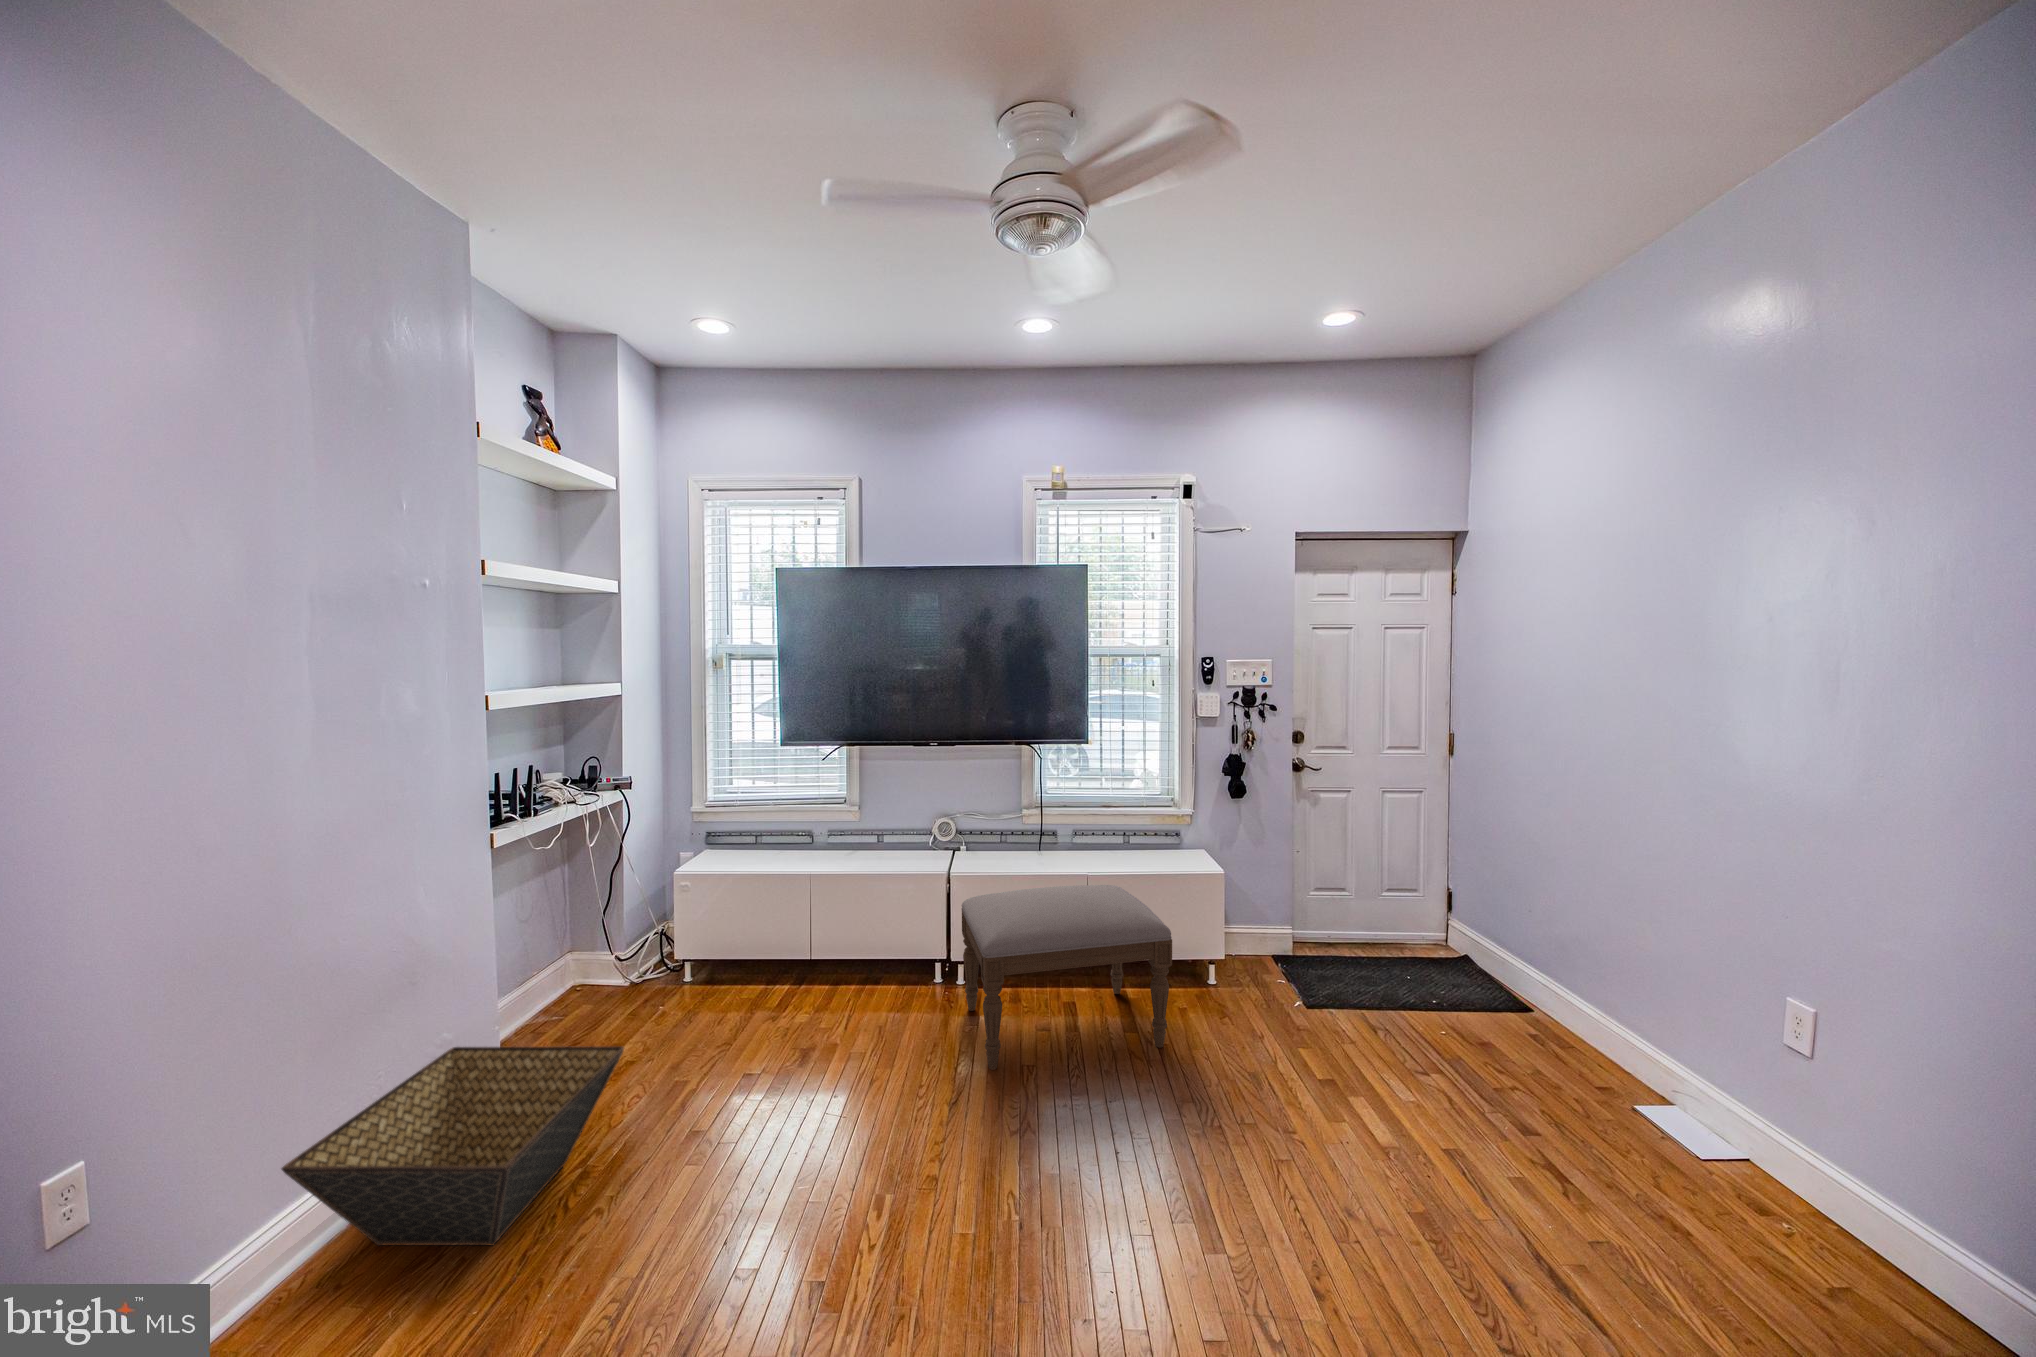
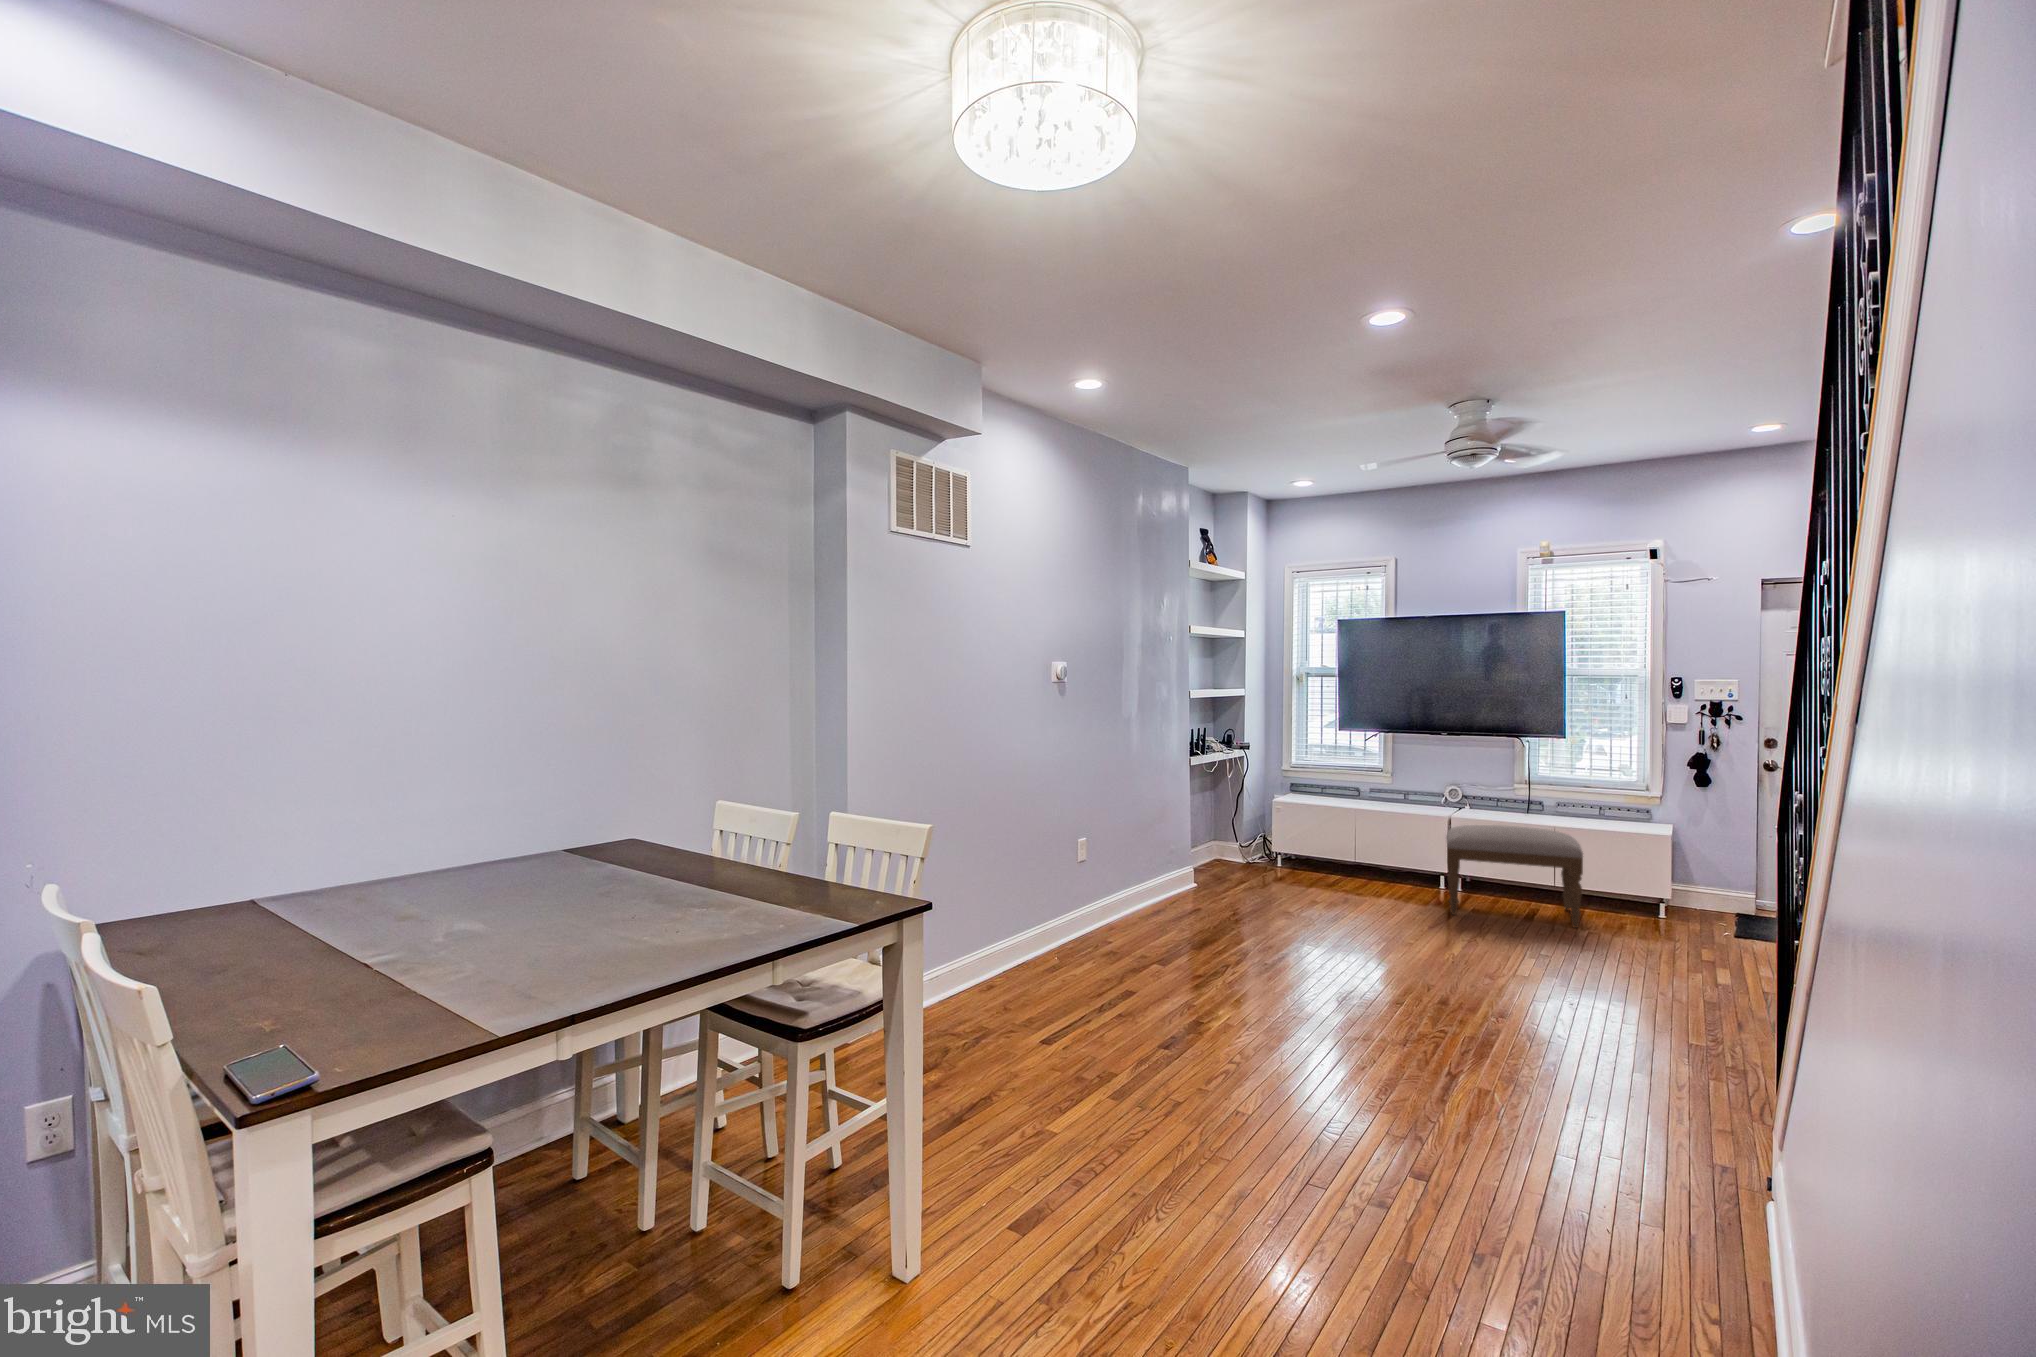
basket: present [282,1046,624,1246] -> none [1147,845,1257,907]

